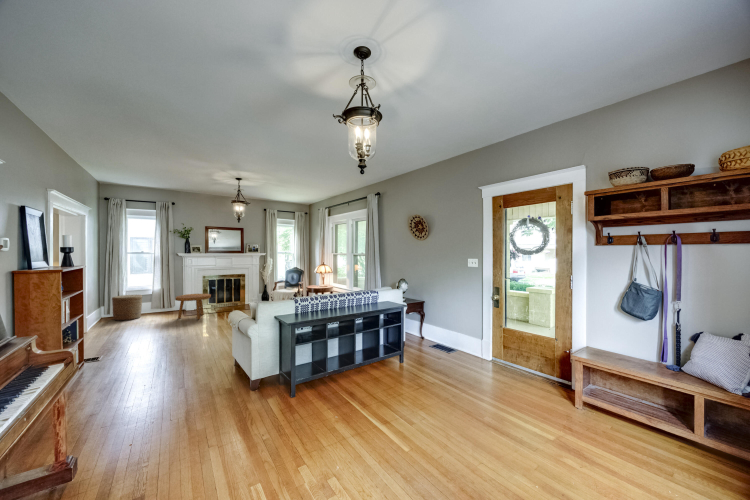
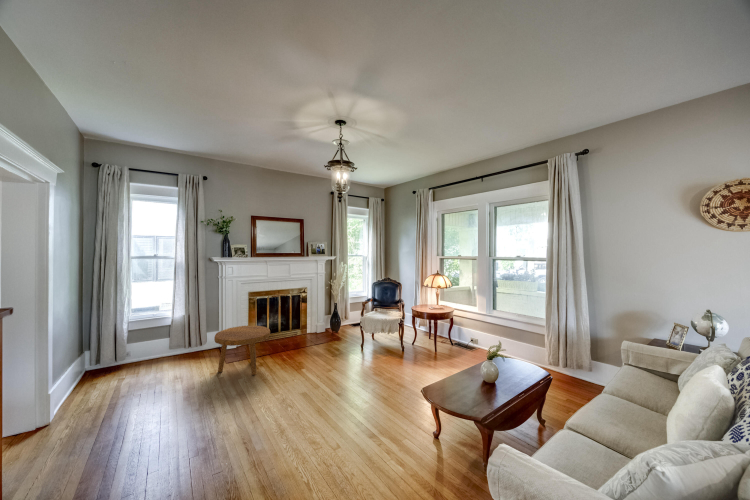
woven basket: present [112,295,142,321] -> none [104,328,156,378]

